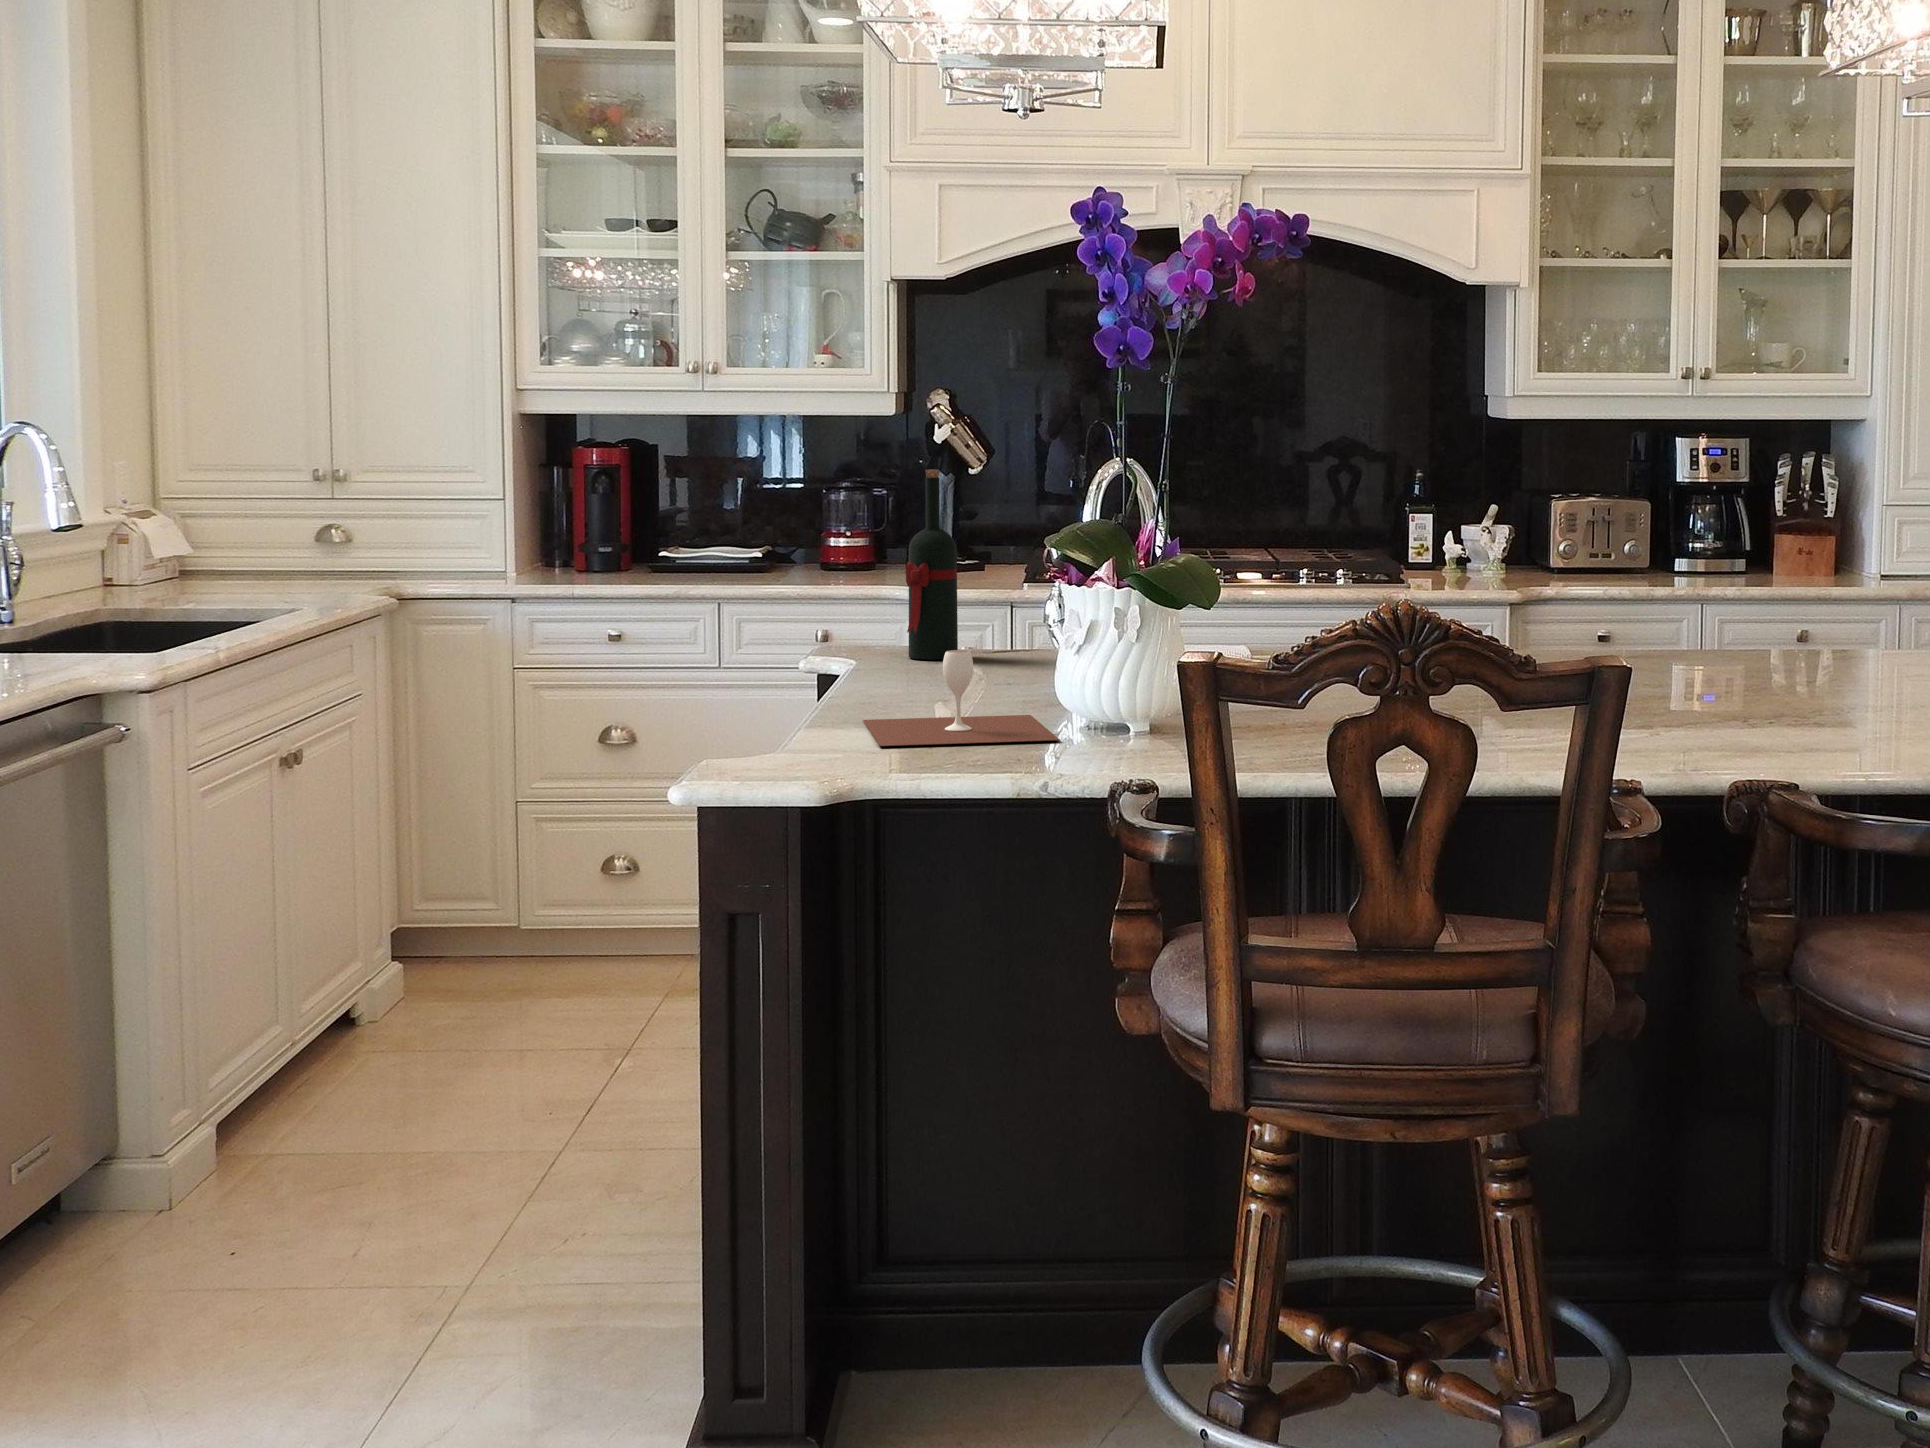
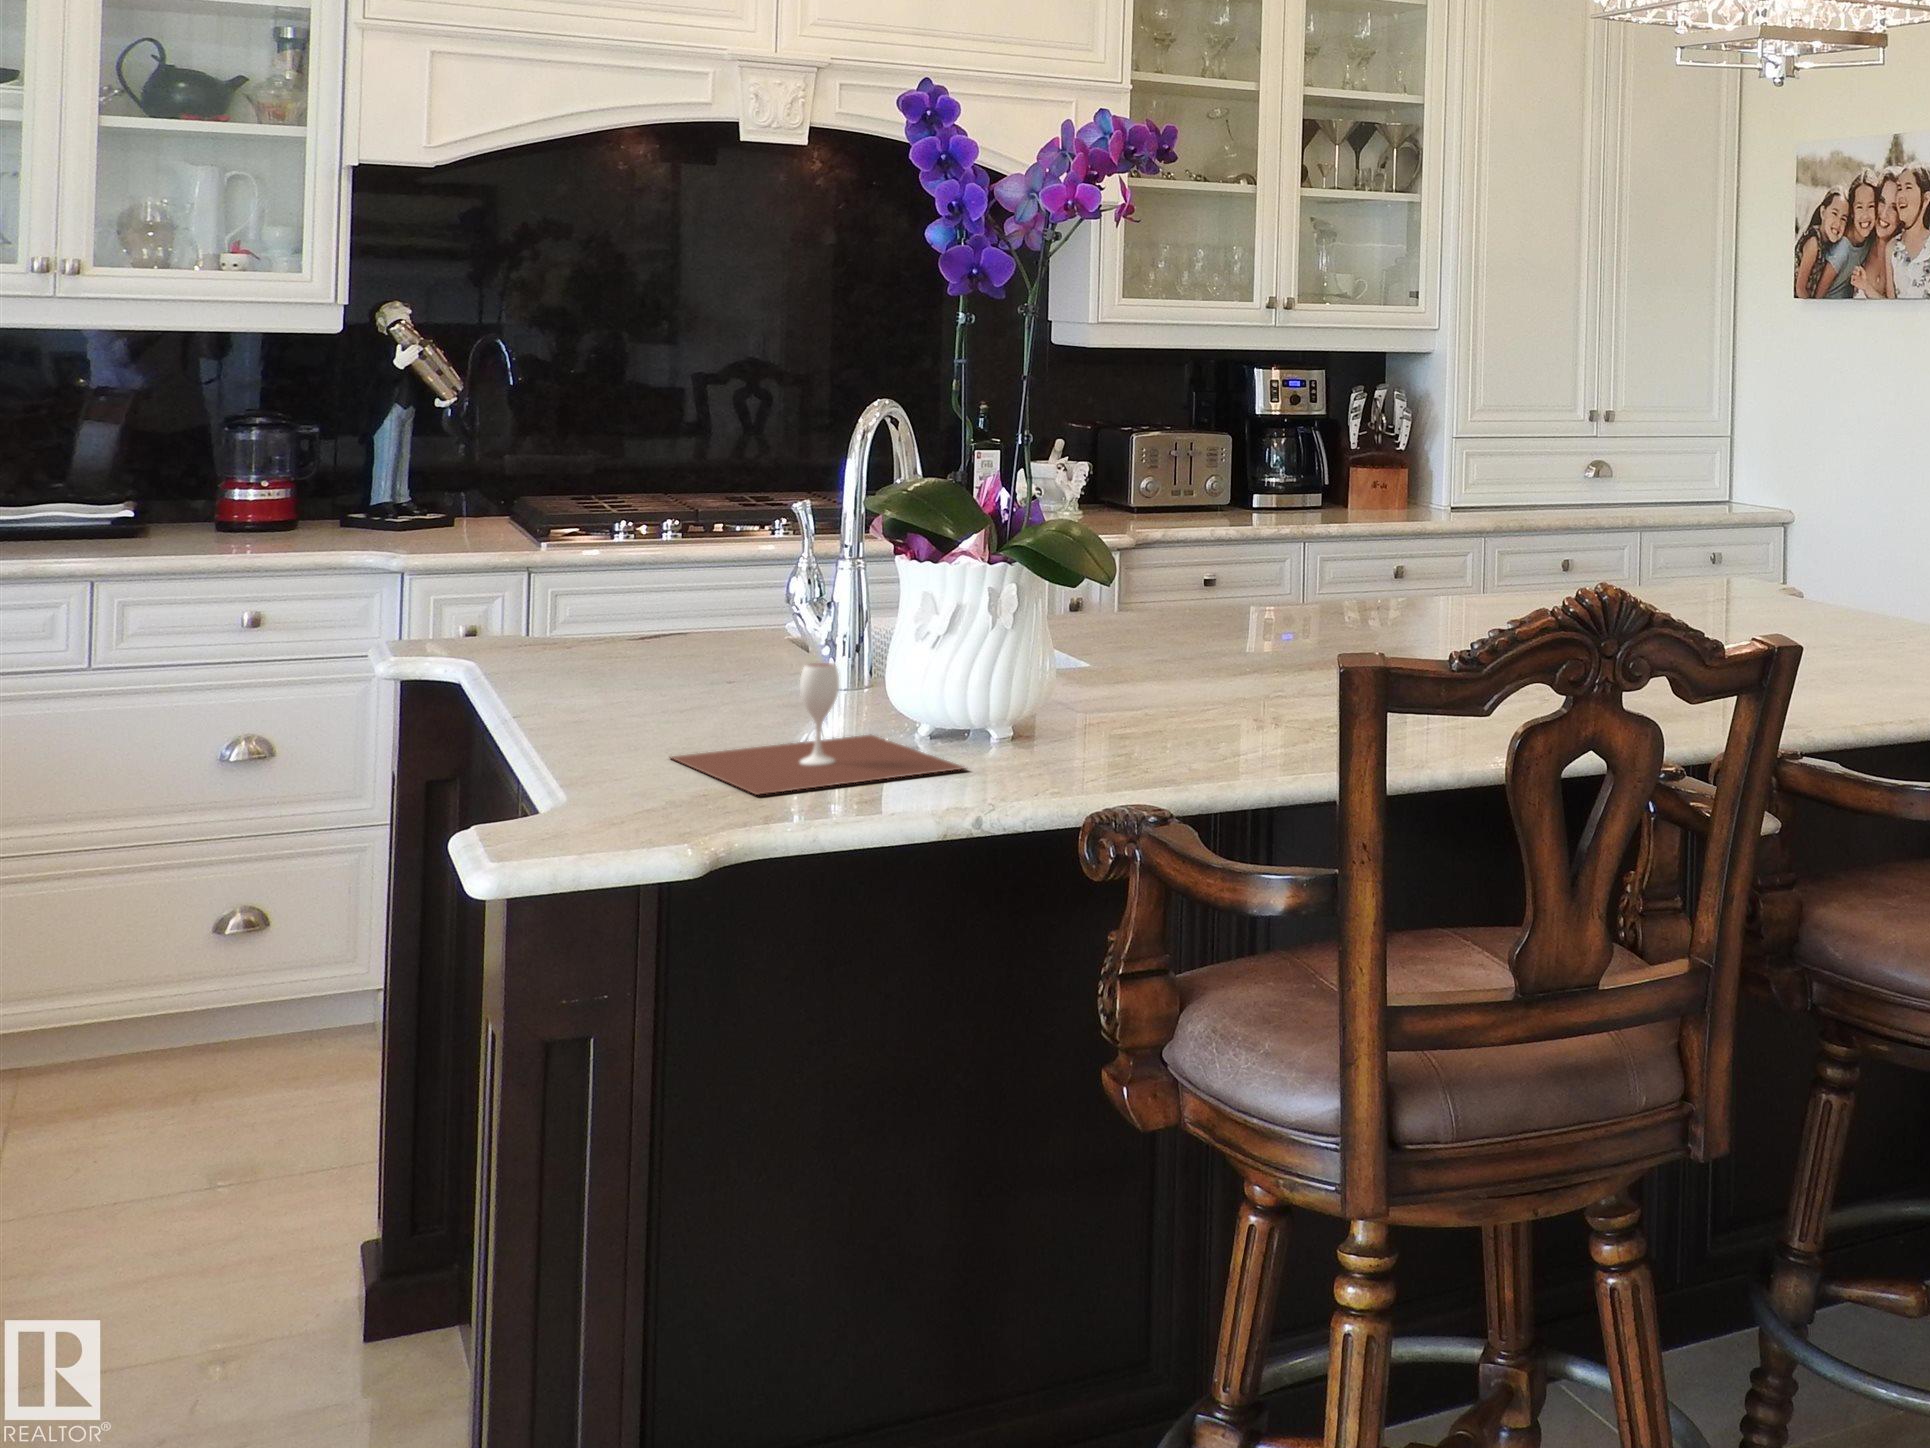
wine bottle: present [906,470,958,660] -> none [575,423,643,661]

